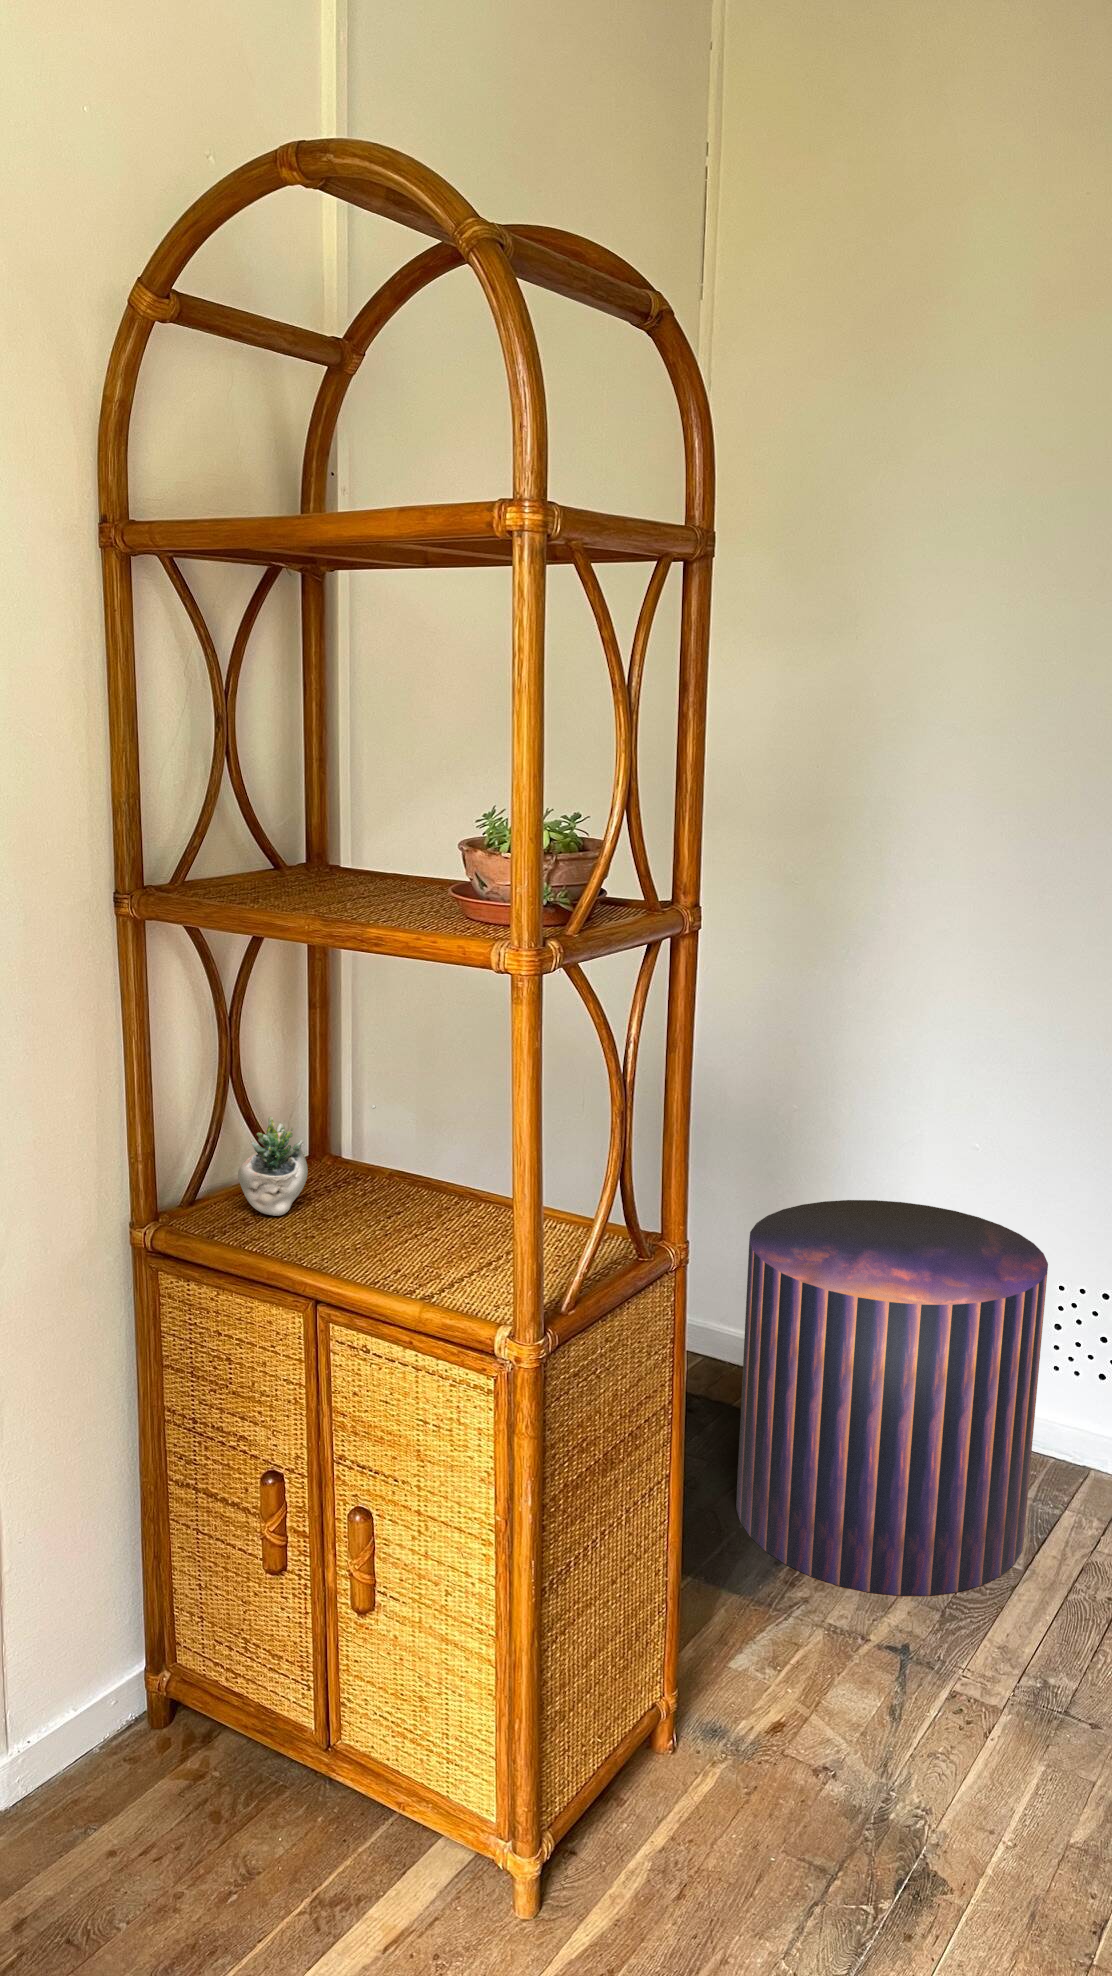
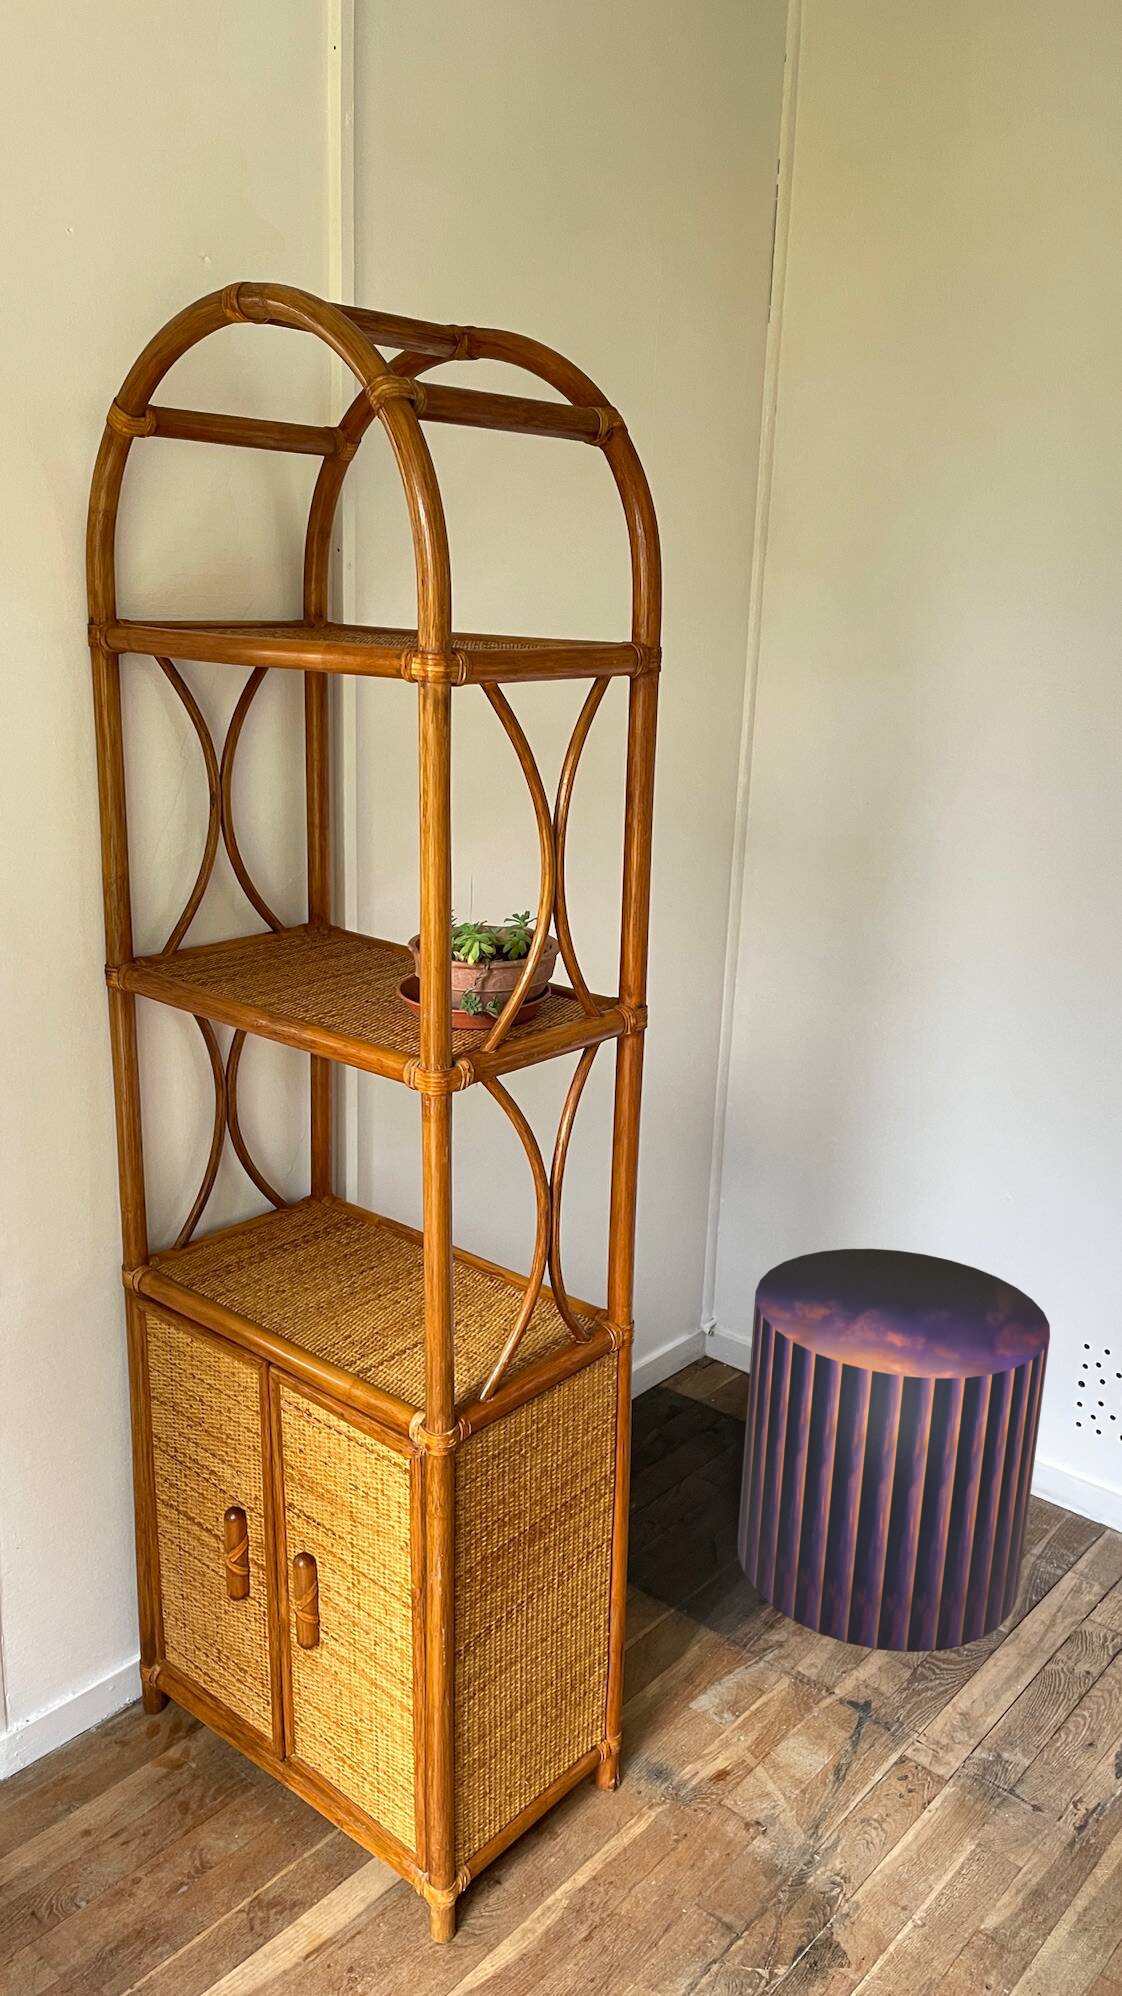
succulent plant: present [238,1105,376,1216] -> none [225,1169,354,1267]

